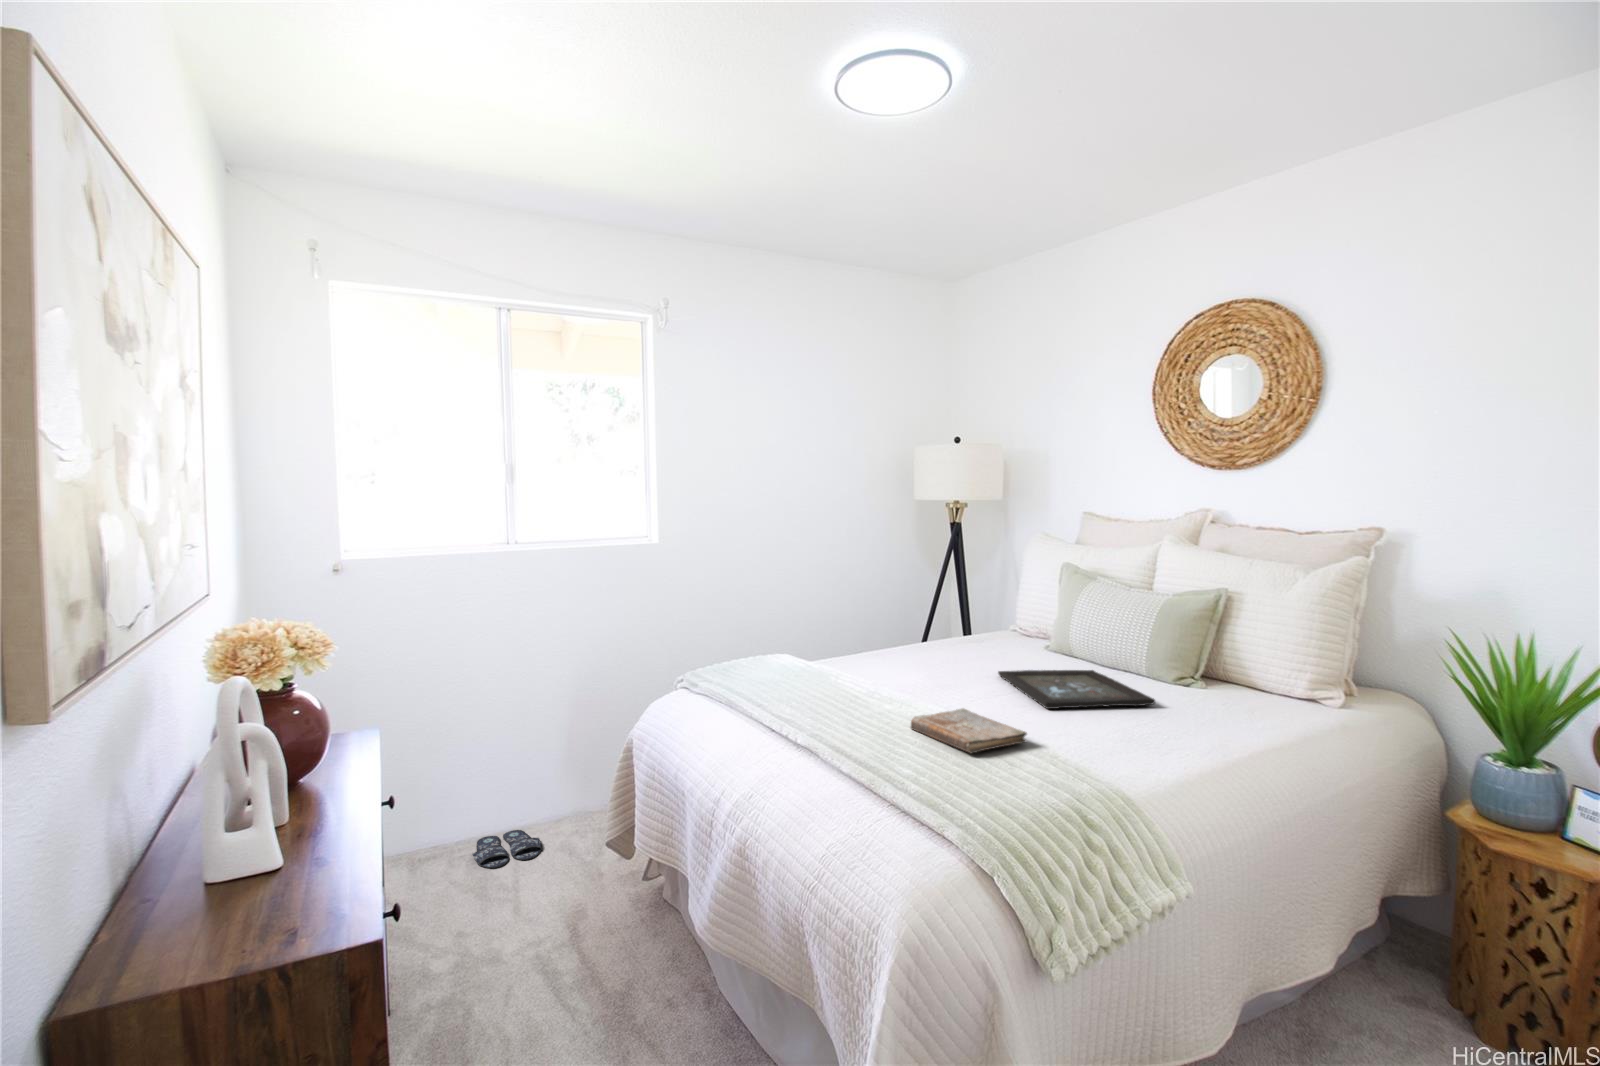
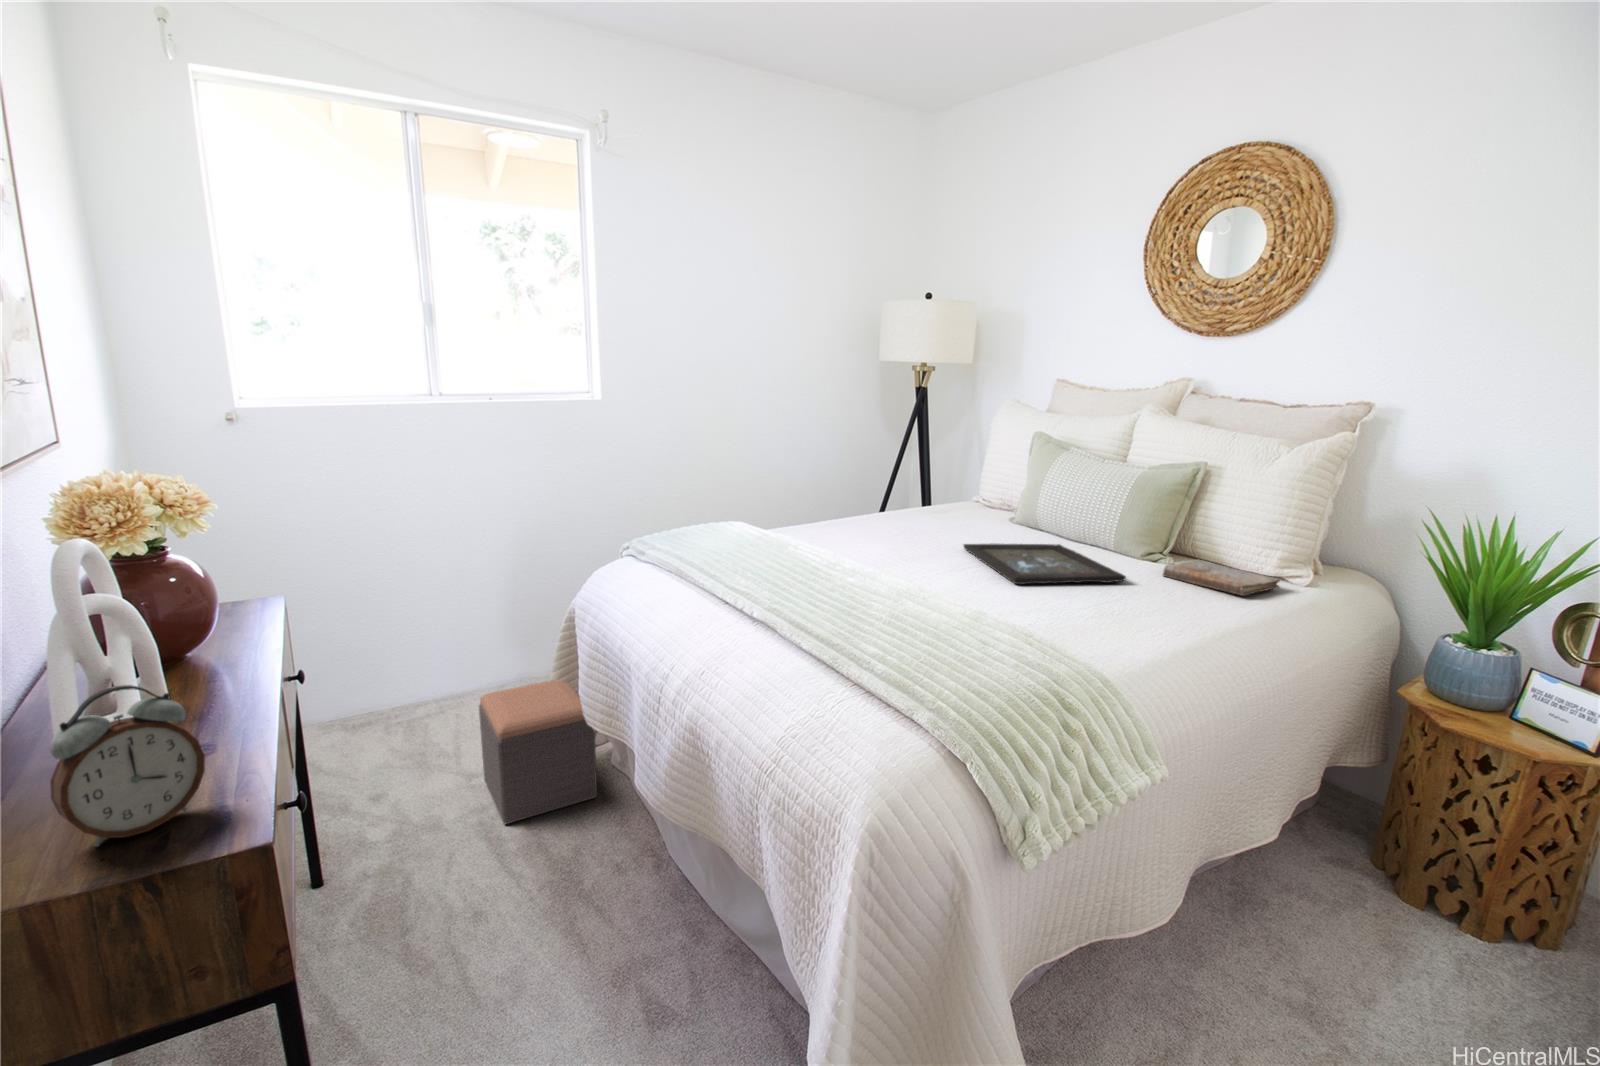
book: present [911,709,1027,753] -> present [1163,560,1280,596]
alarm clock: none [212,798,330,939] -> present [50,685,205,846]
footstool: none [542,807,651,954] -> present [479,679,597,824]
slippers: present [473,830,541,868] -> none [407,698,481,737]

